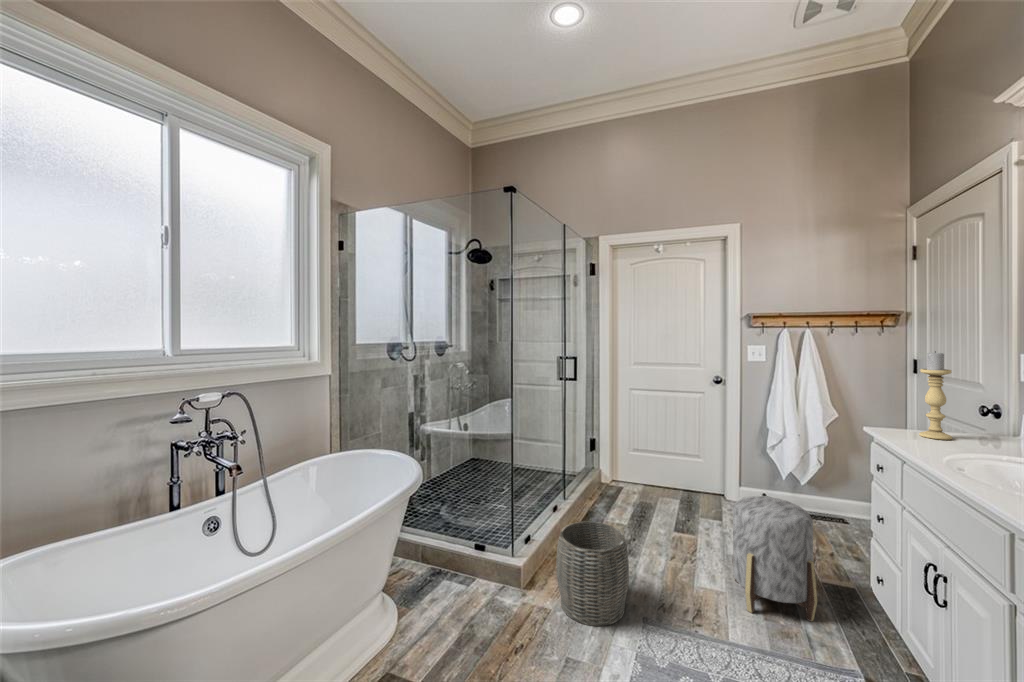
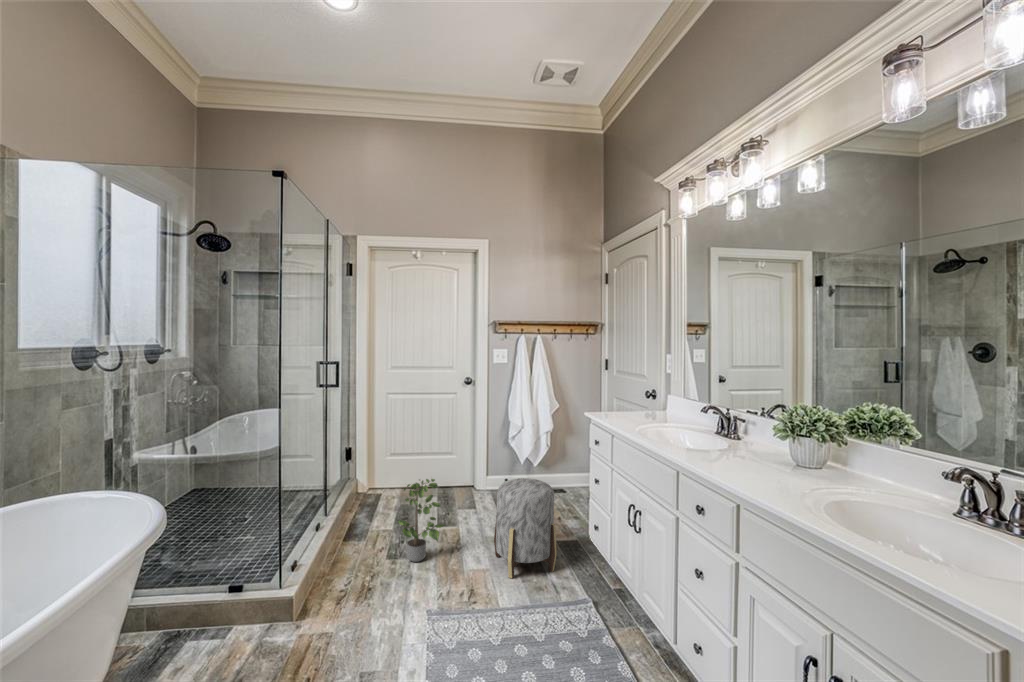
candle holder: present [919,351,952,440] -> none [617,356,635,419]
potted plant: none [624,477,676,563] -> present [398,479,444,562]
woven basket: present [556,521,629,626] -> none [338,530,414,636]

